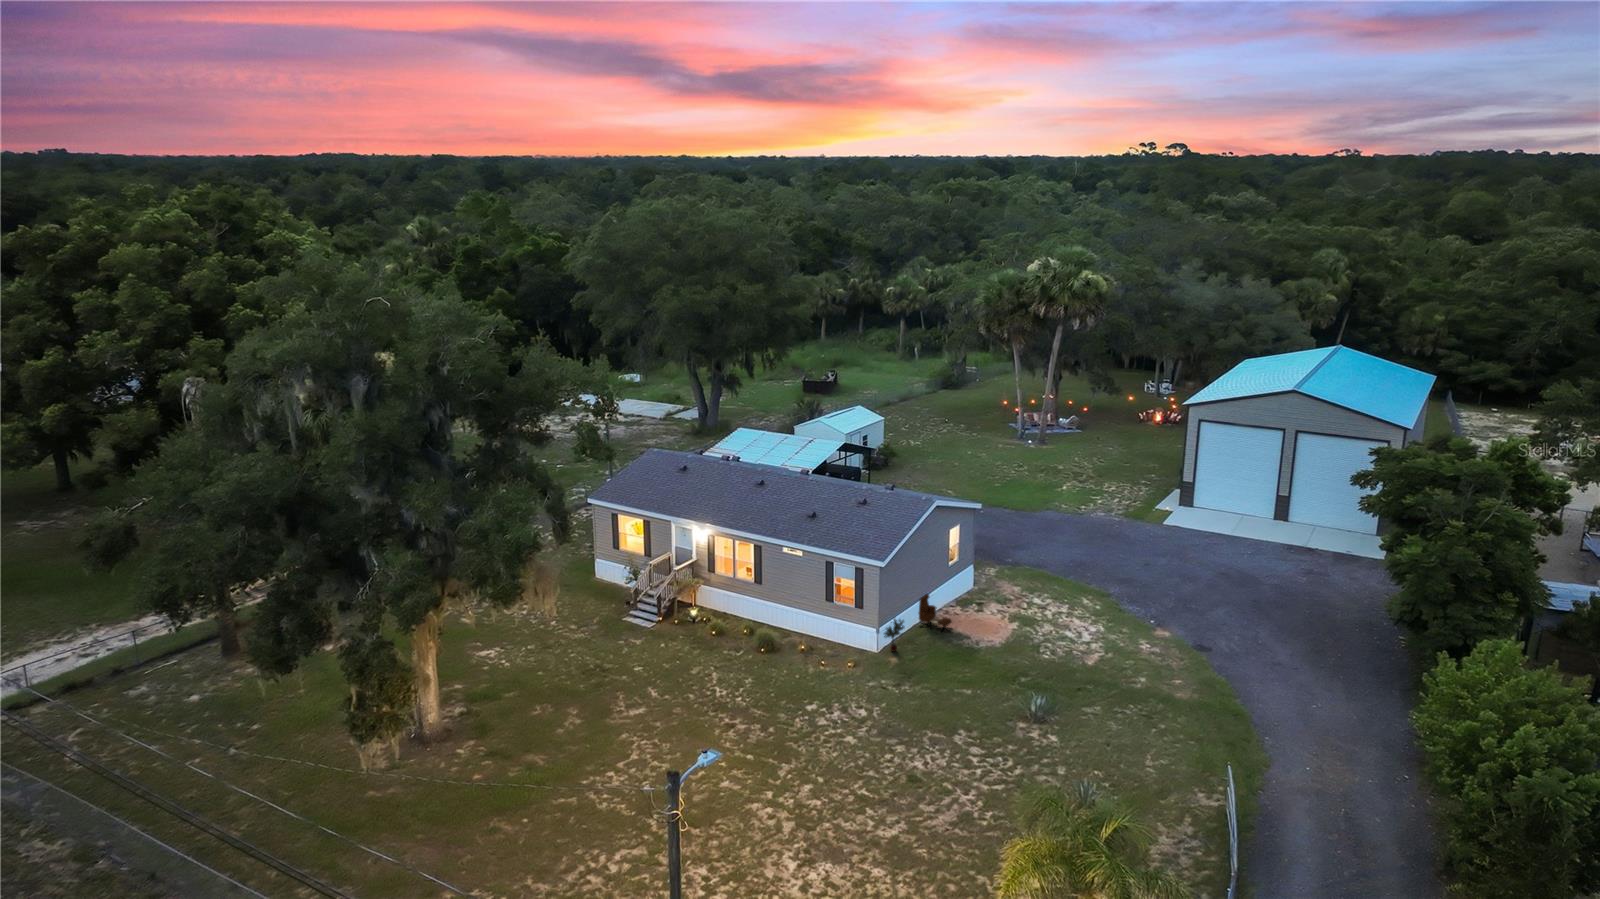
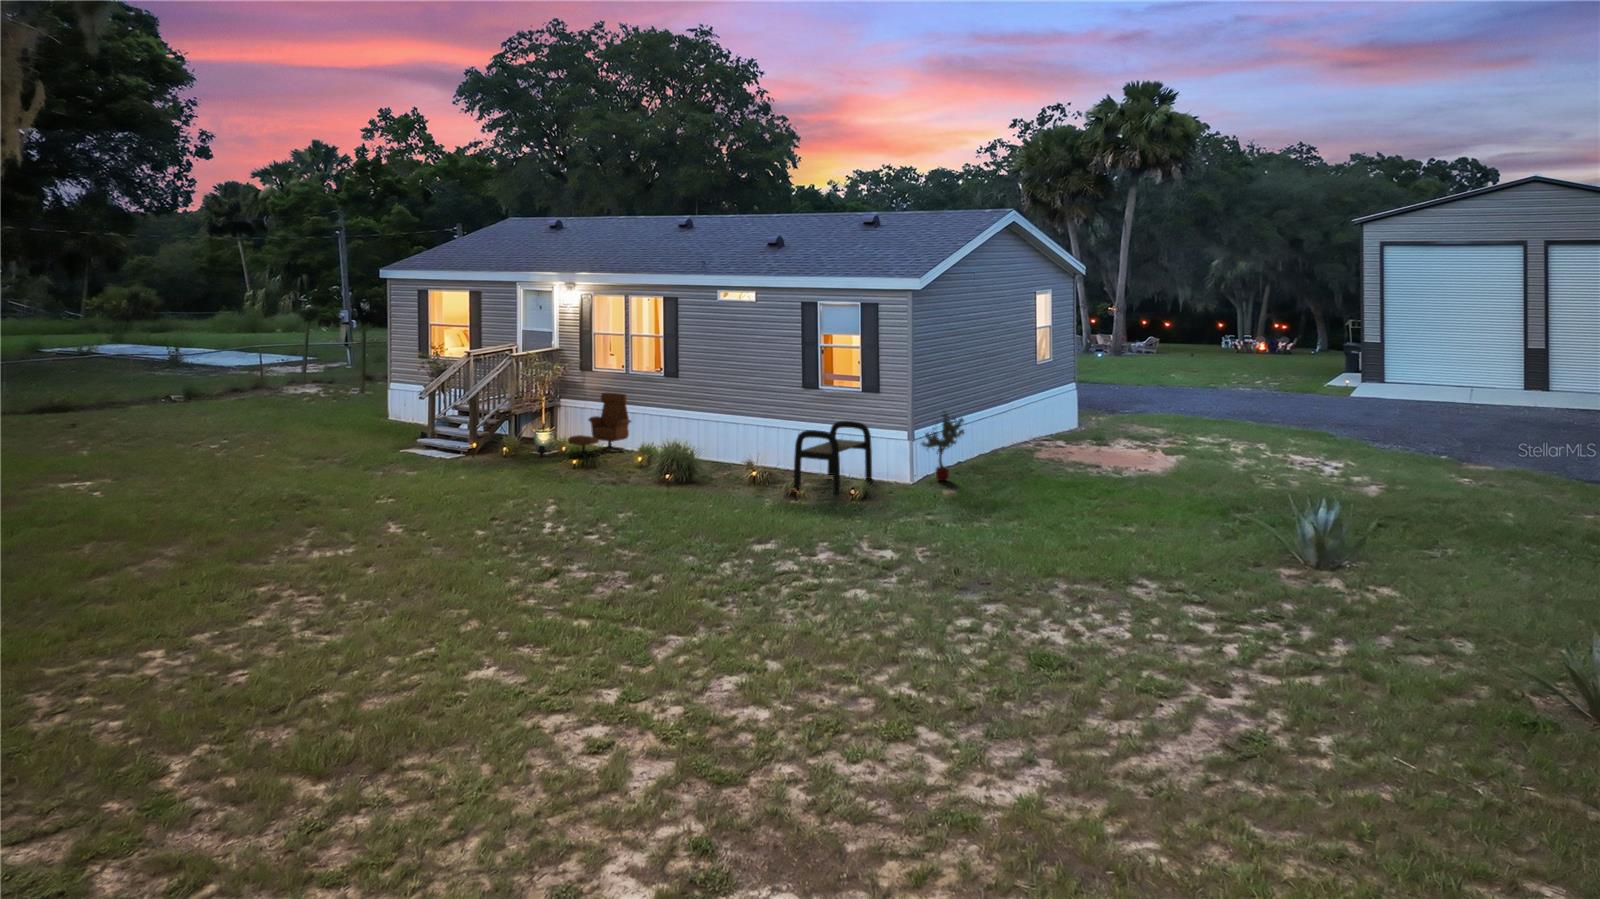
lounge chair: present [919,594,952,631] -> present [568,393,631,458]
bench: none [822,620,860,663] -> present [794,421,872,492]

